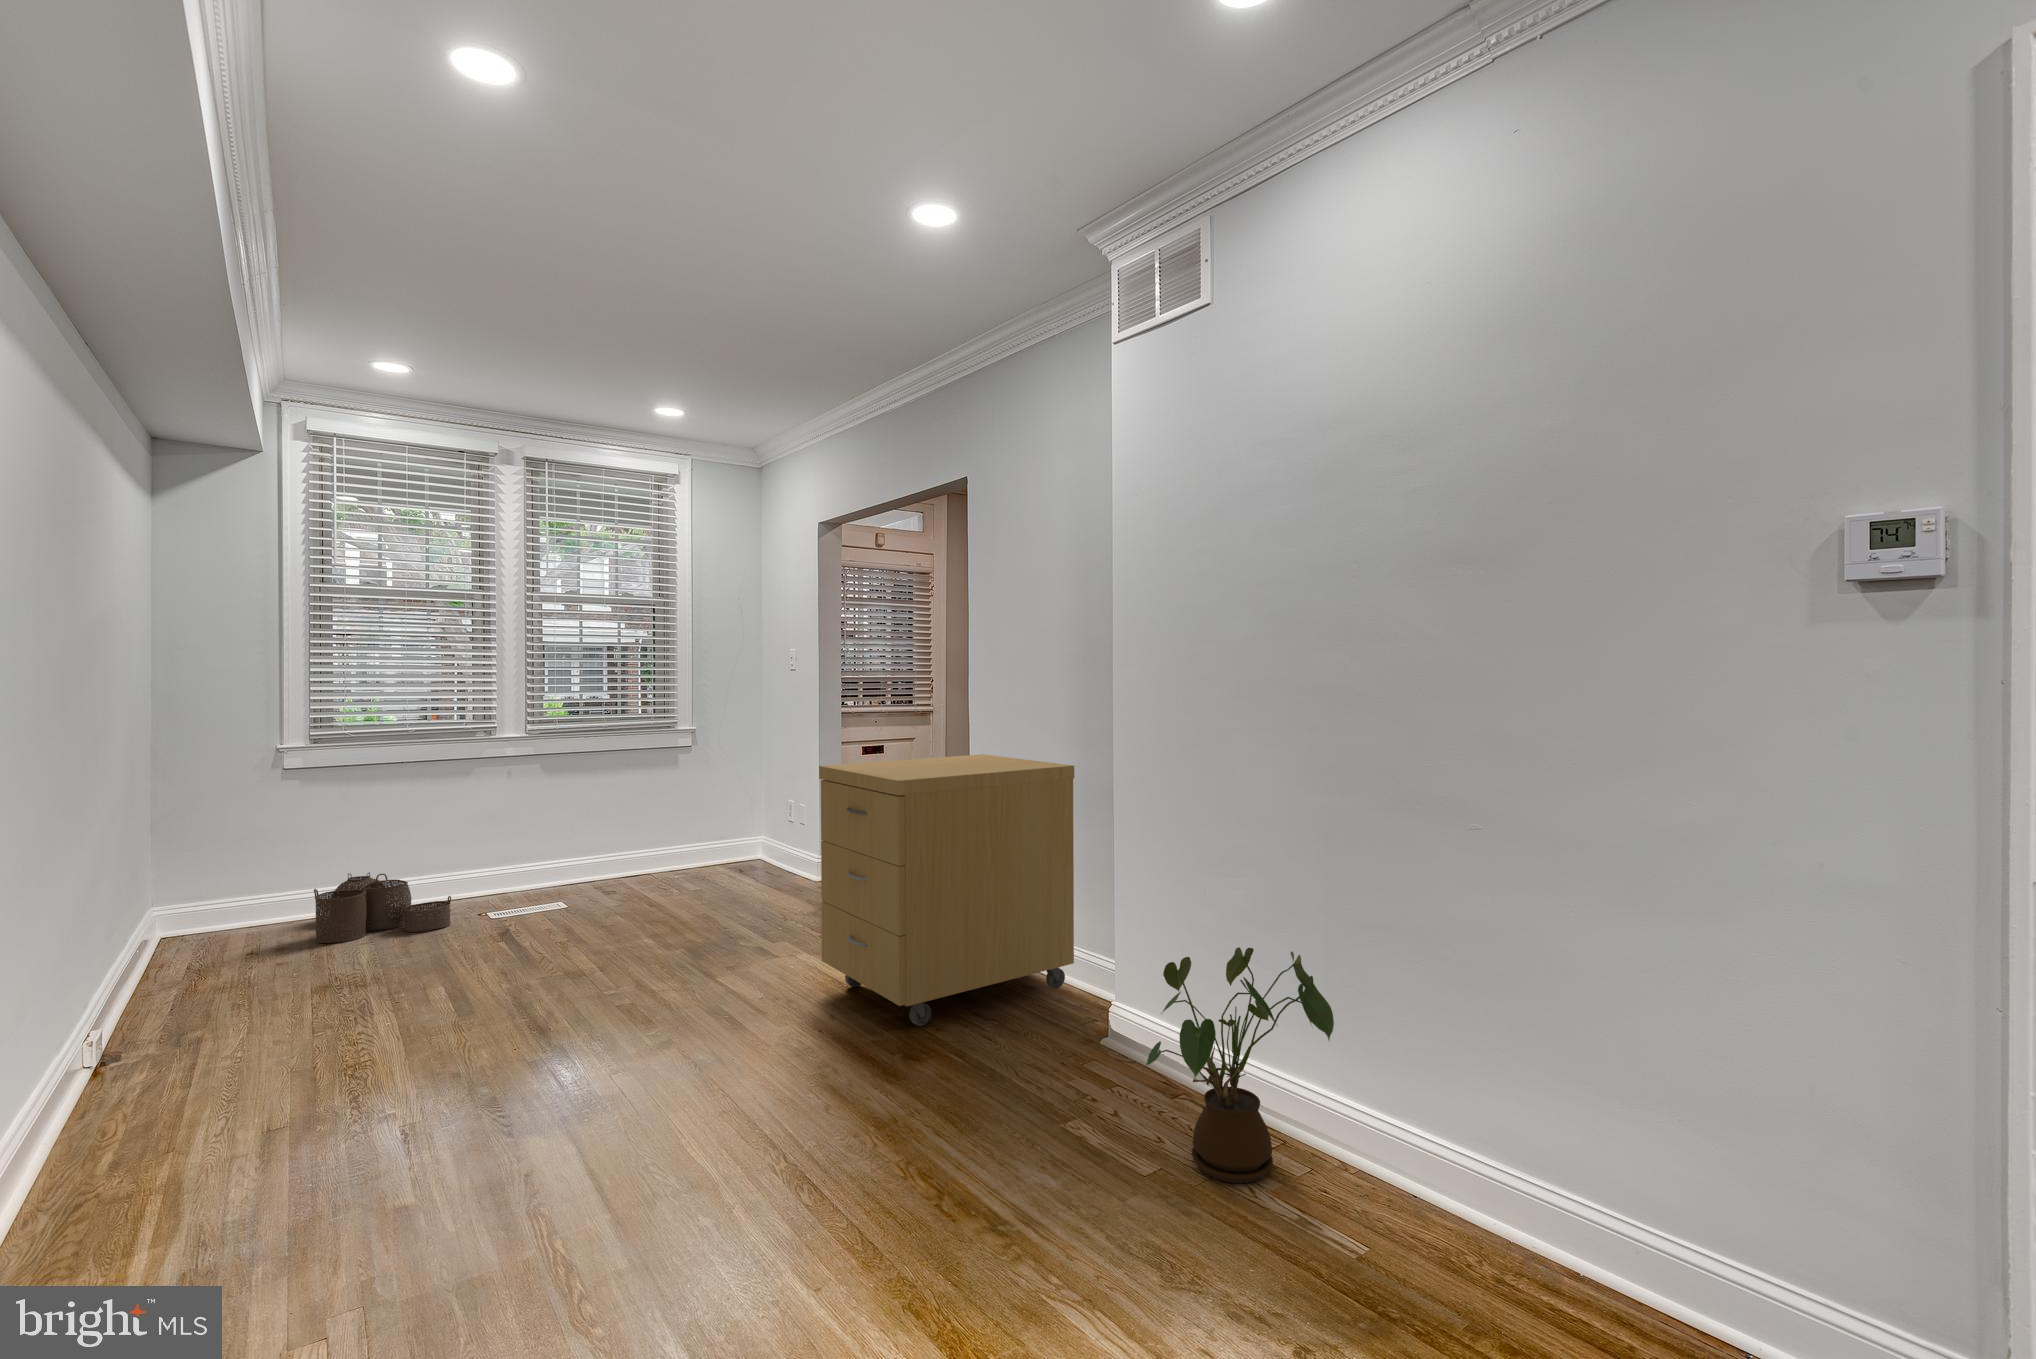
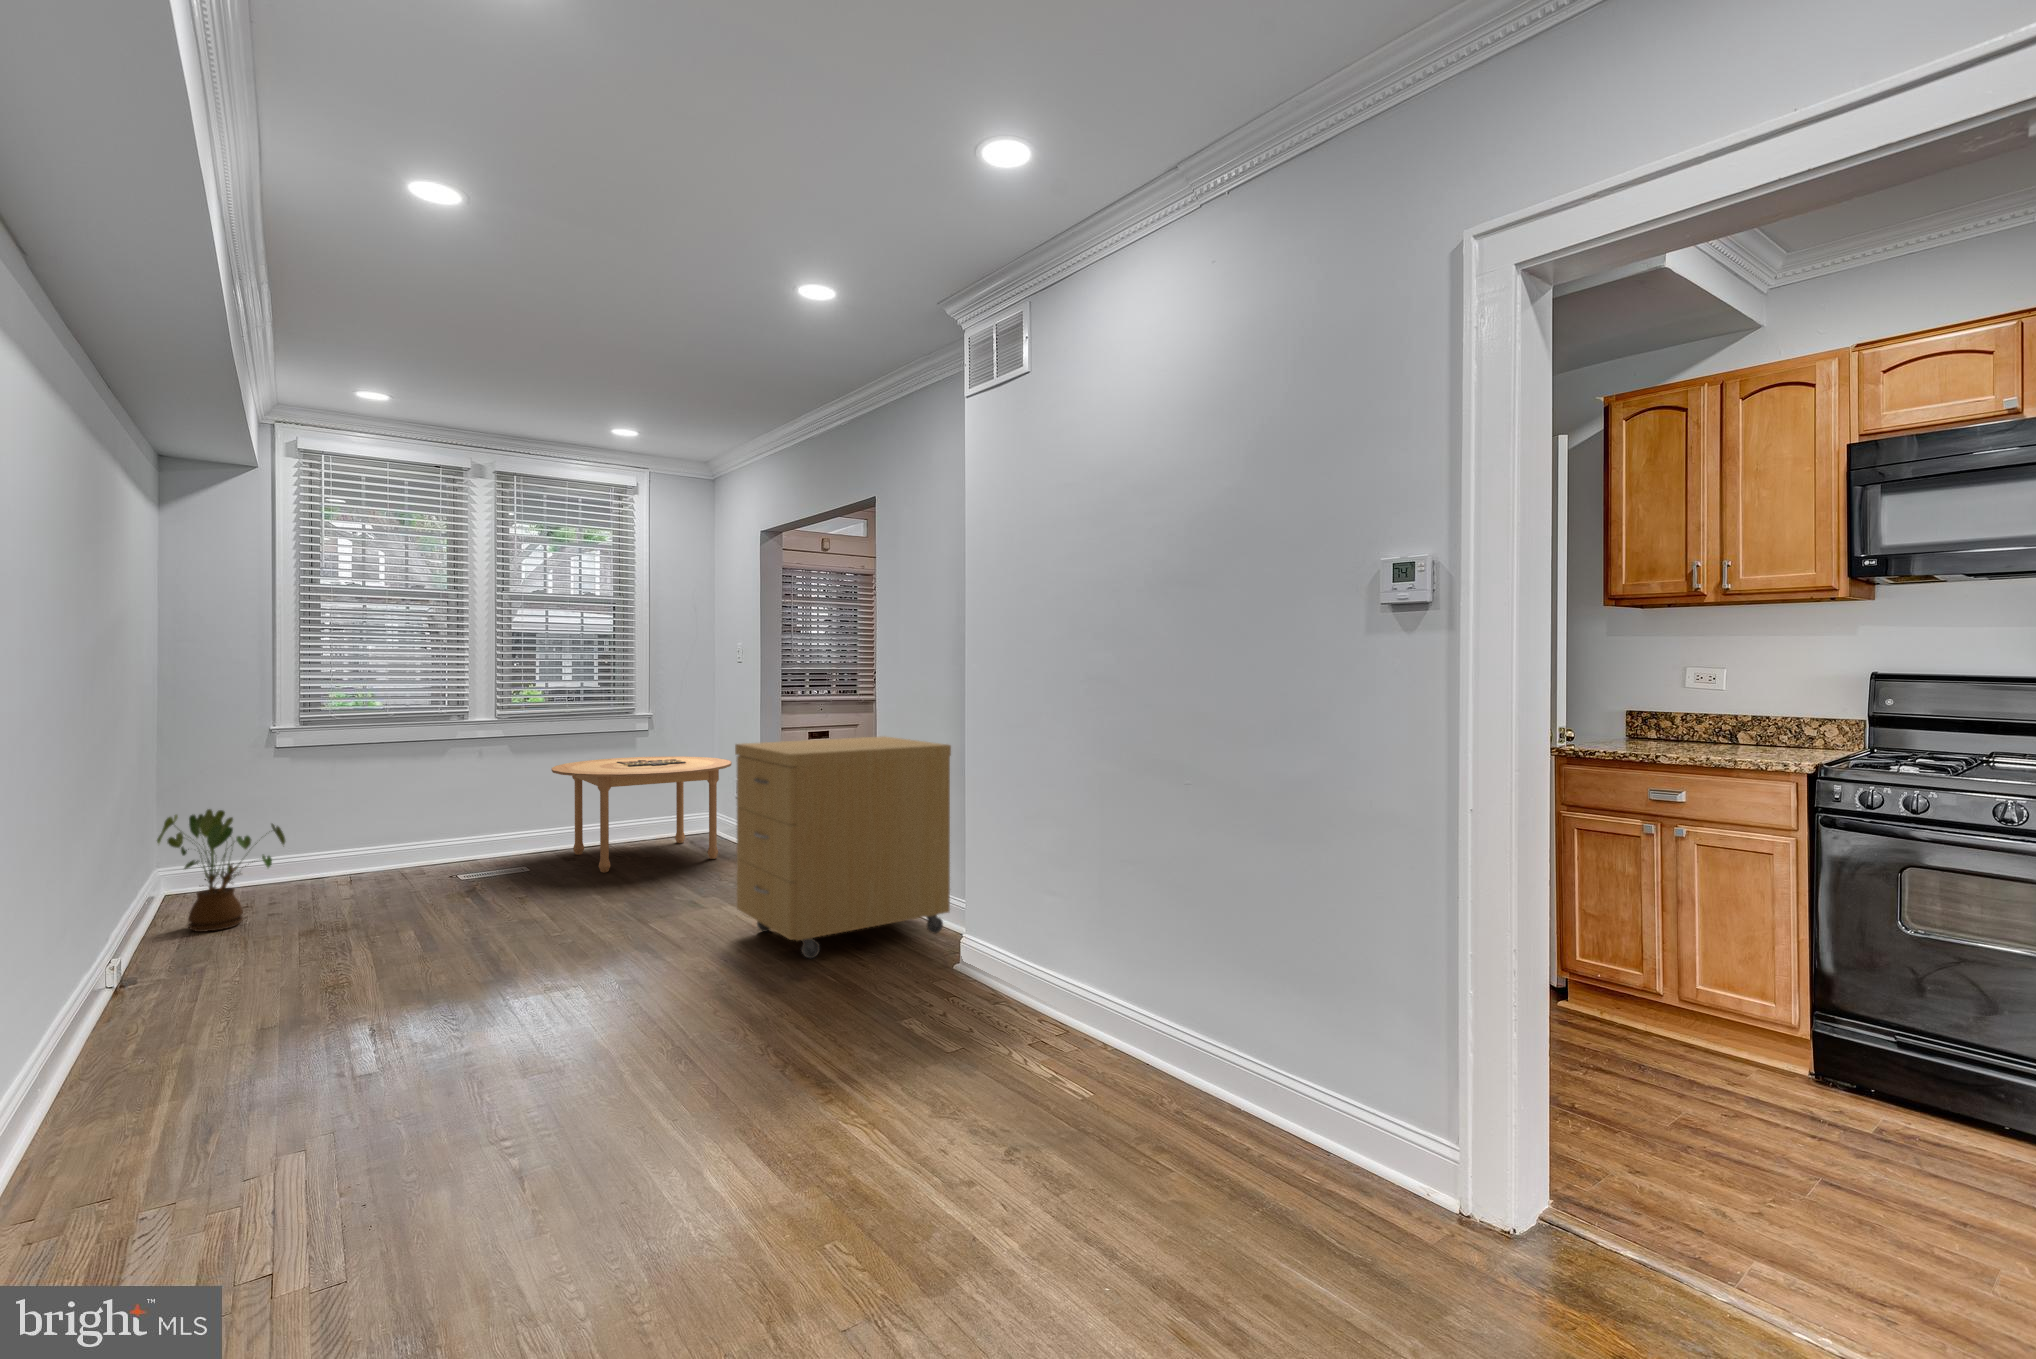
dining table: none [590,774,788,908] -> present [551,756,732,872]
woven basket: present [314,873,451,943] -> none [306,838,426,896]
house plant: present [1146,947,1334,1183] -> present [157,809,285,932]

